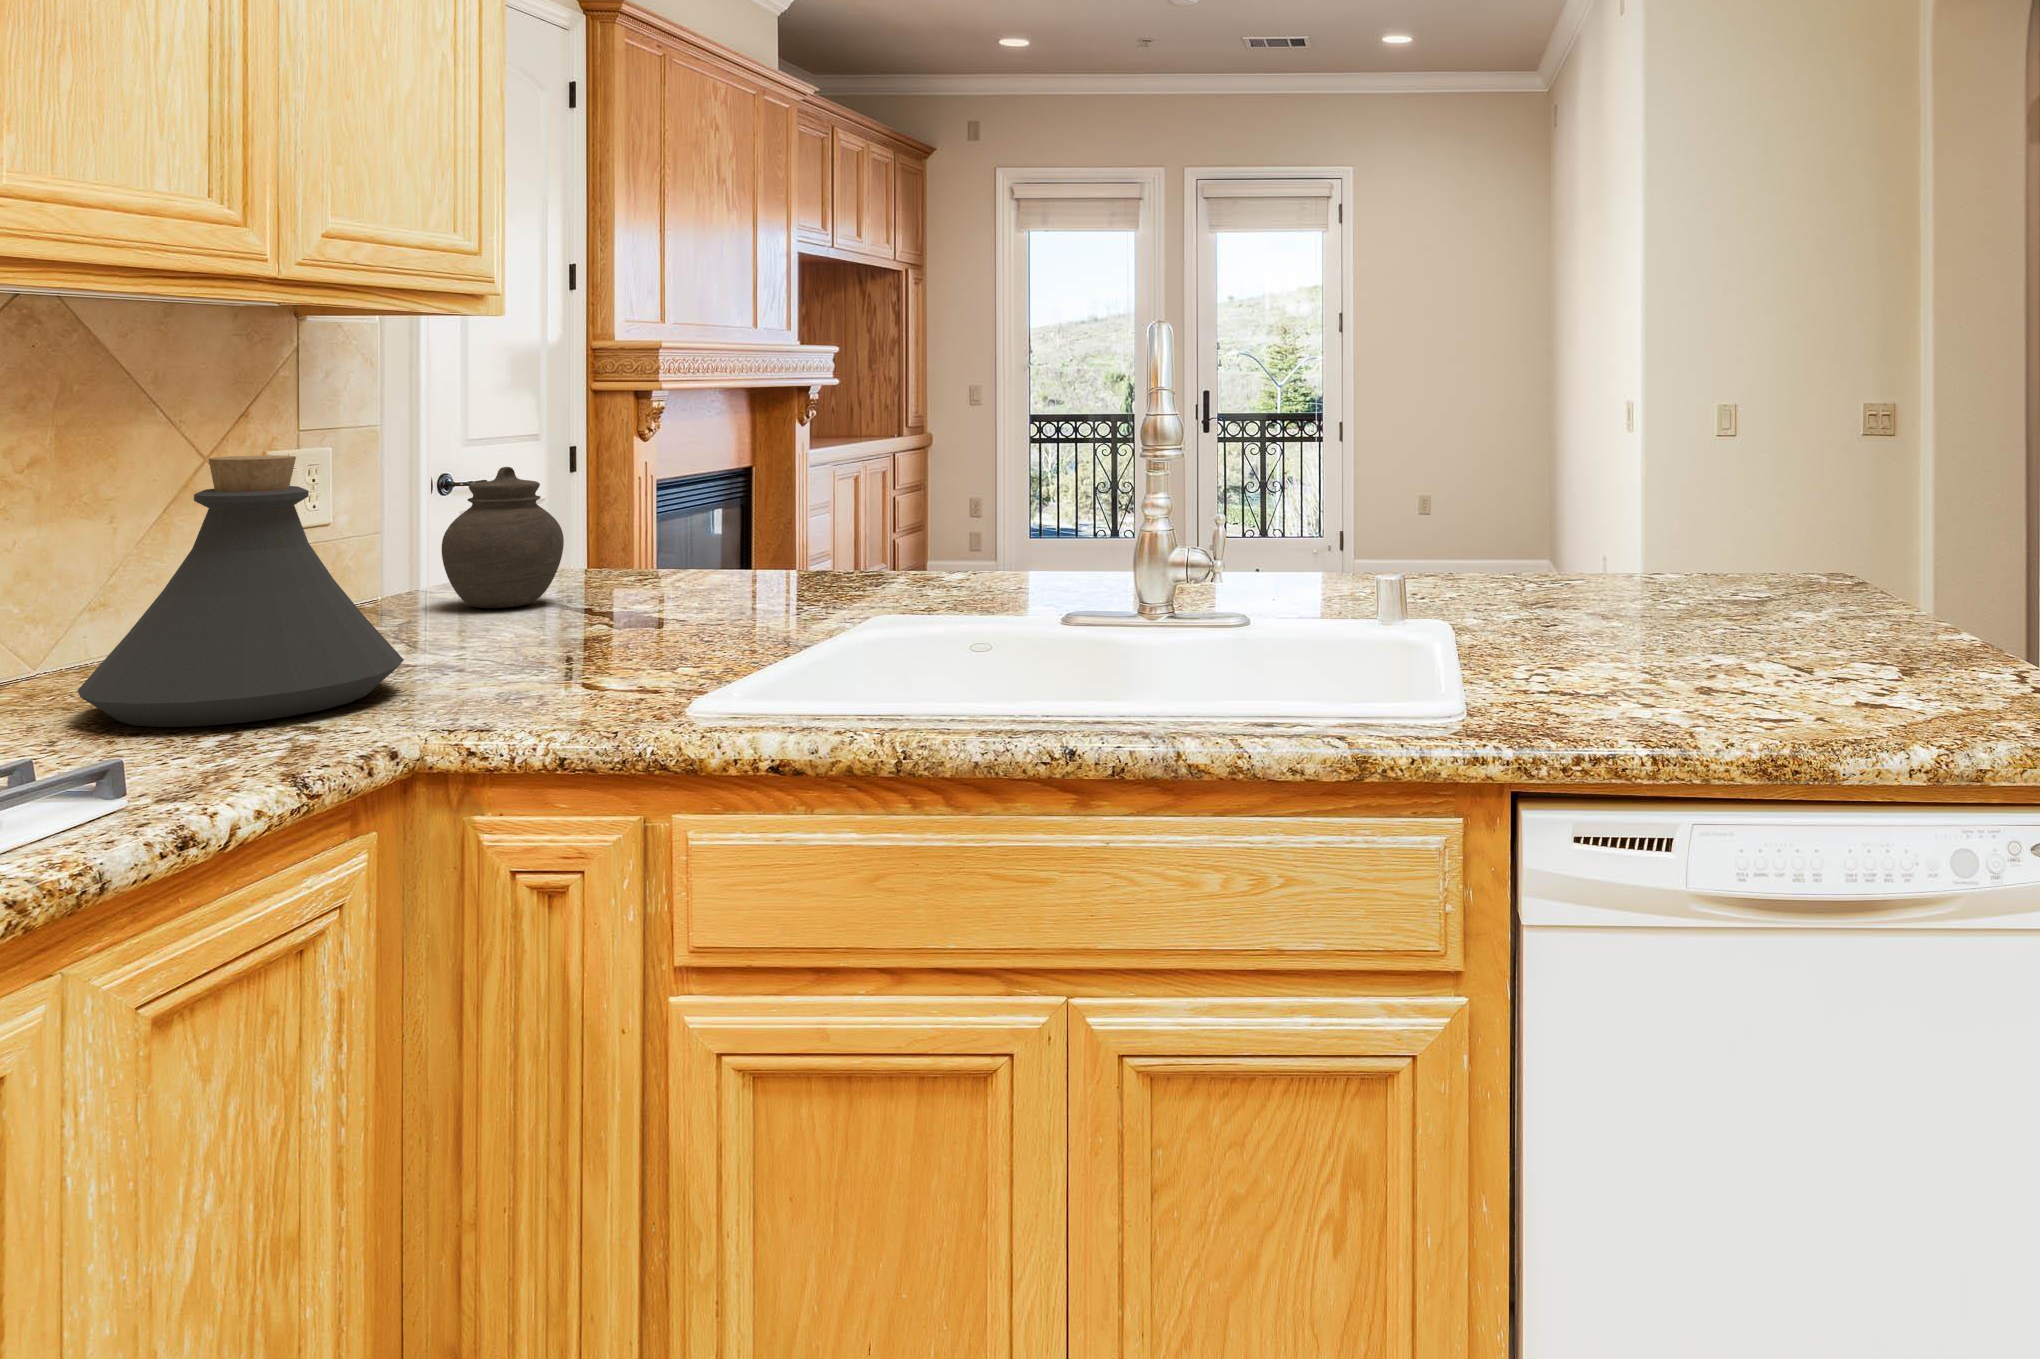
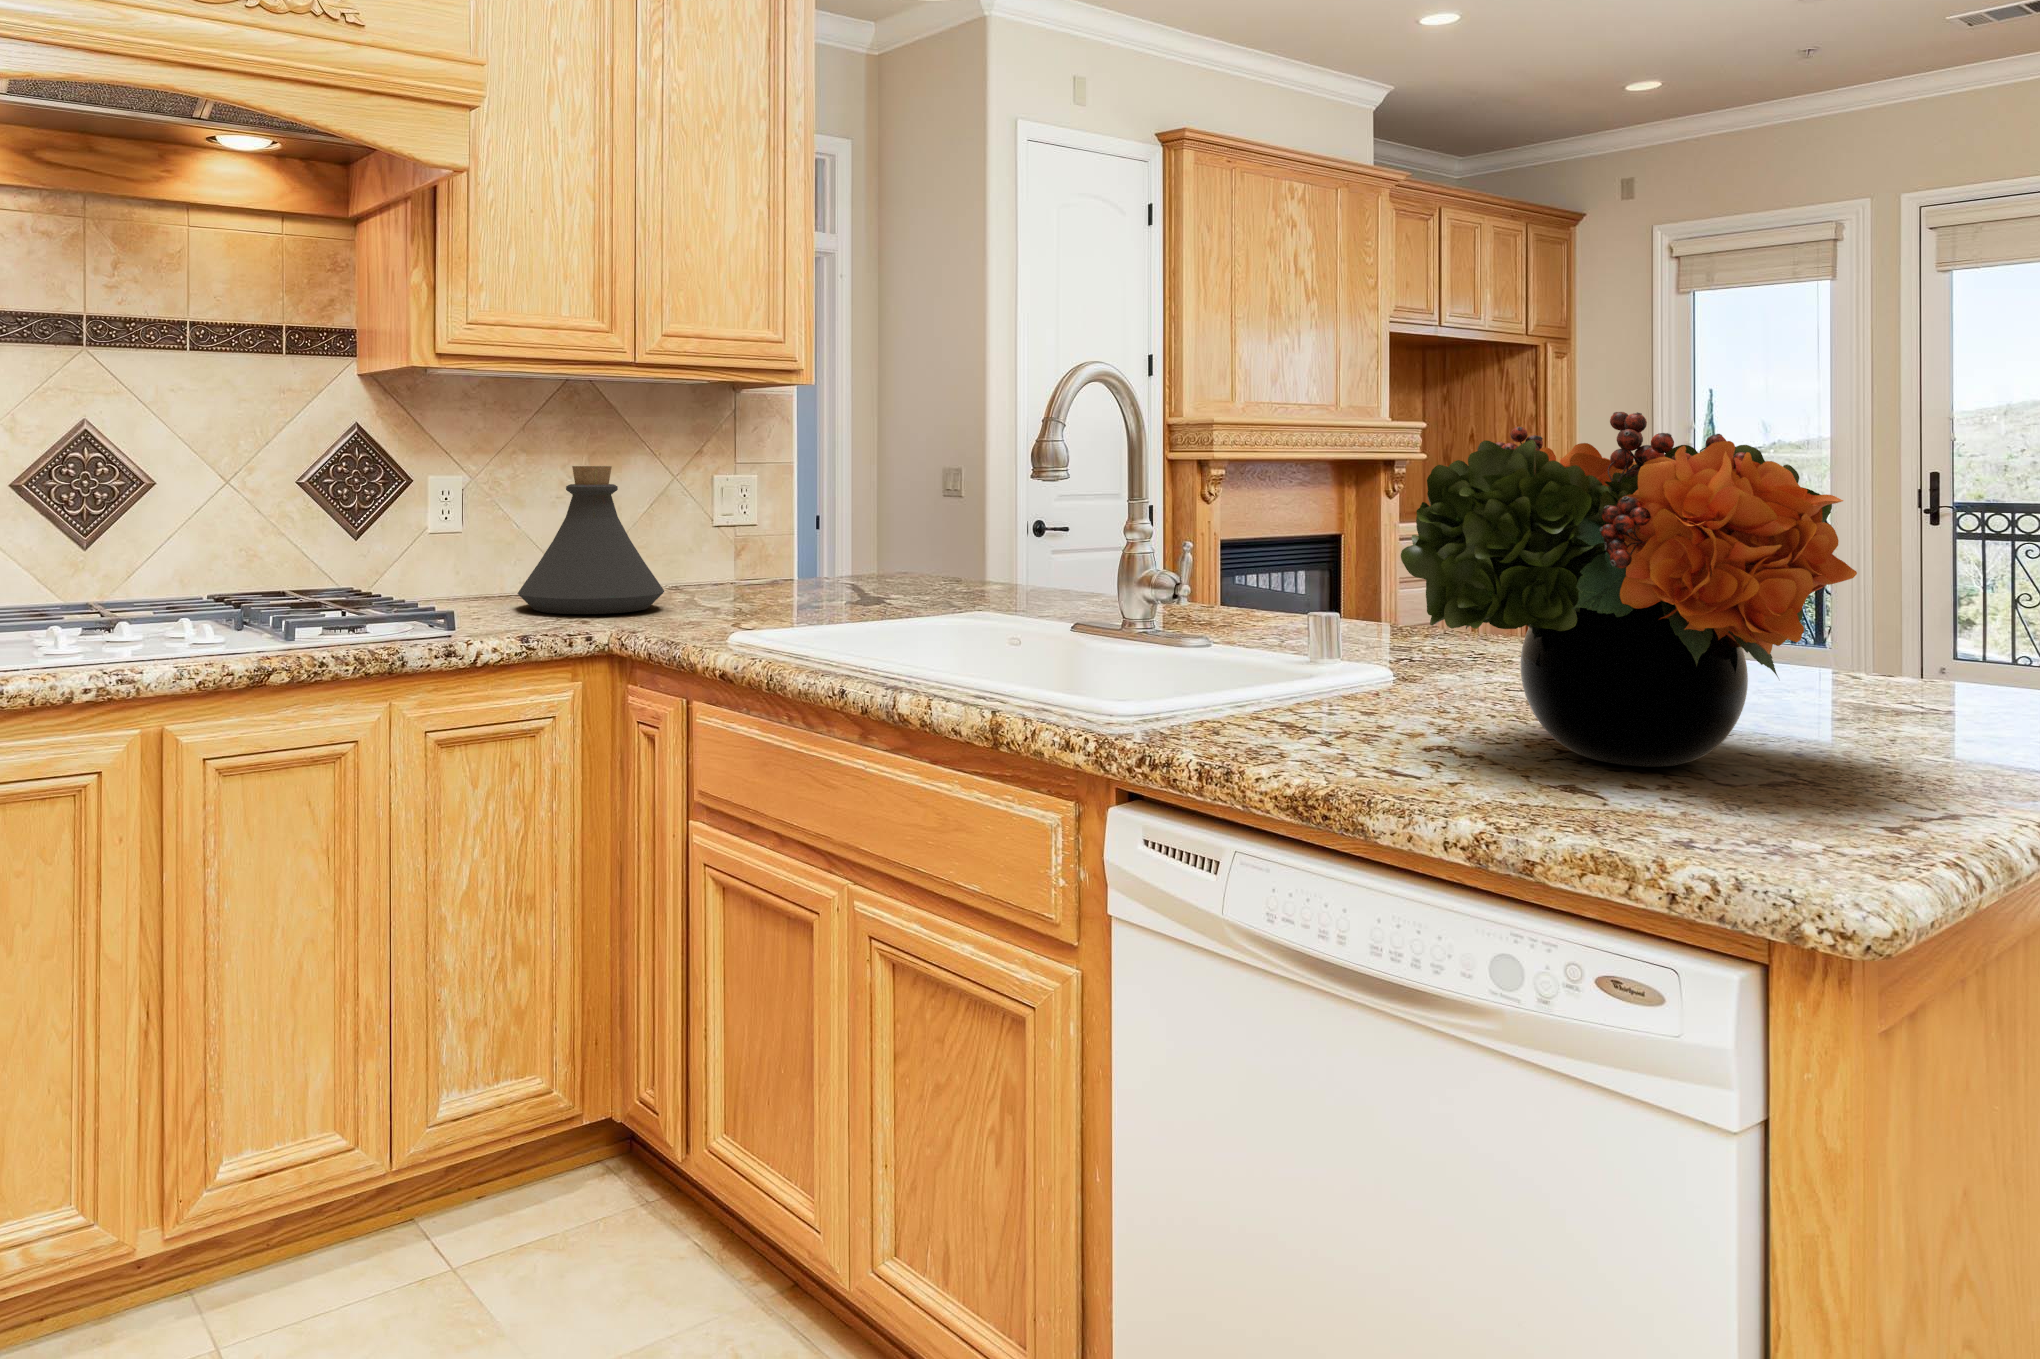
flower arrangement: none [1666,410,1973,682] -> present [1401,412,1857,767]
jar: present [442,467,564,608] -> none [796,491,867,587]

